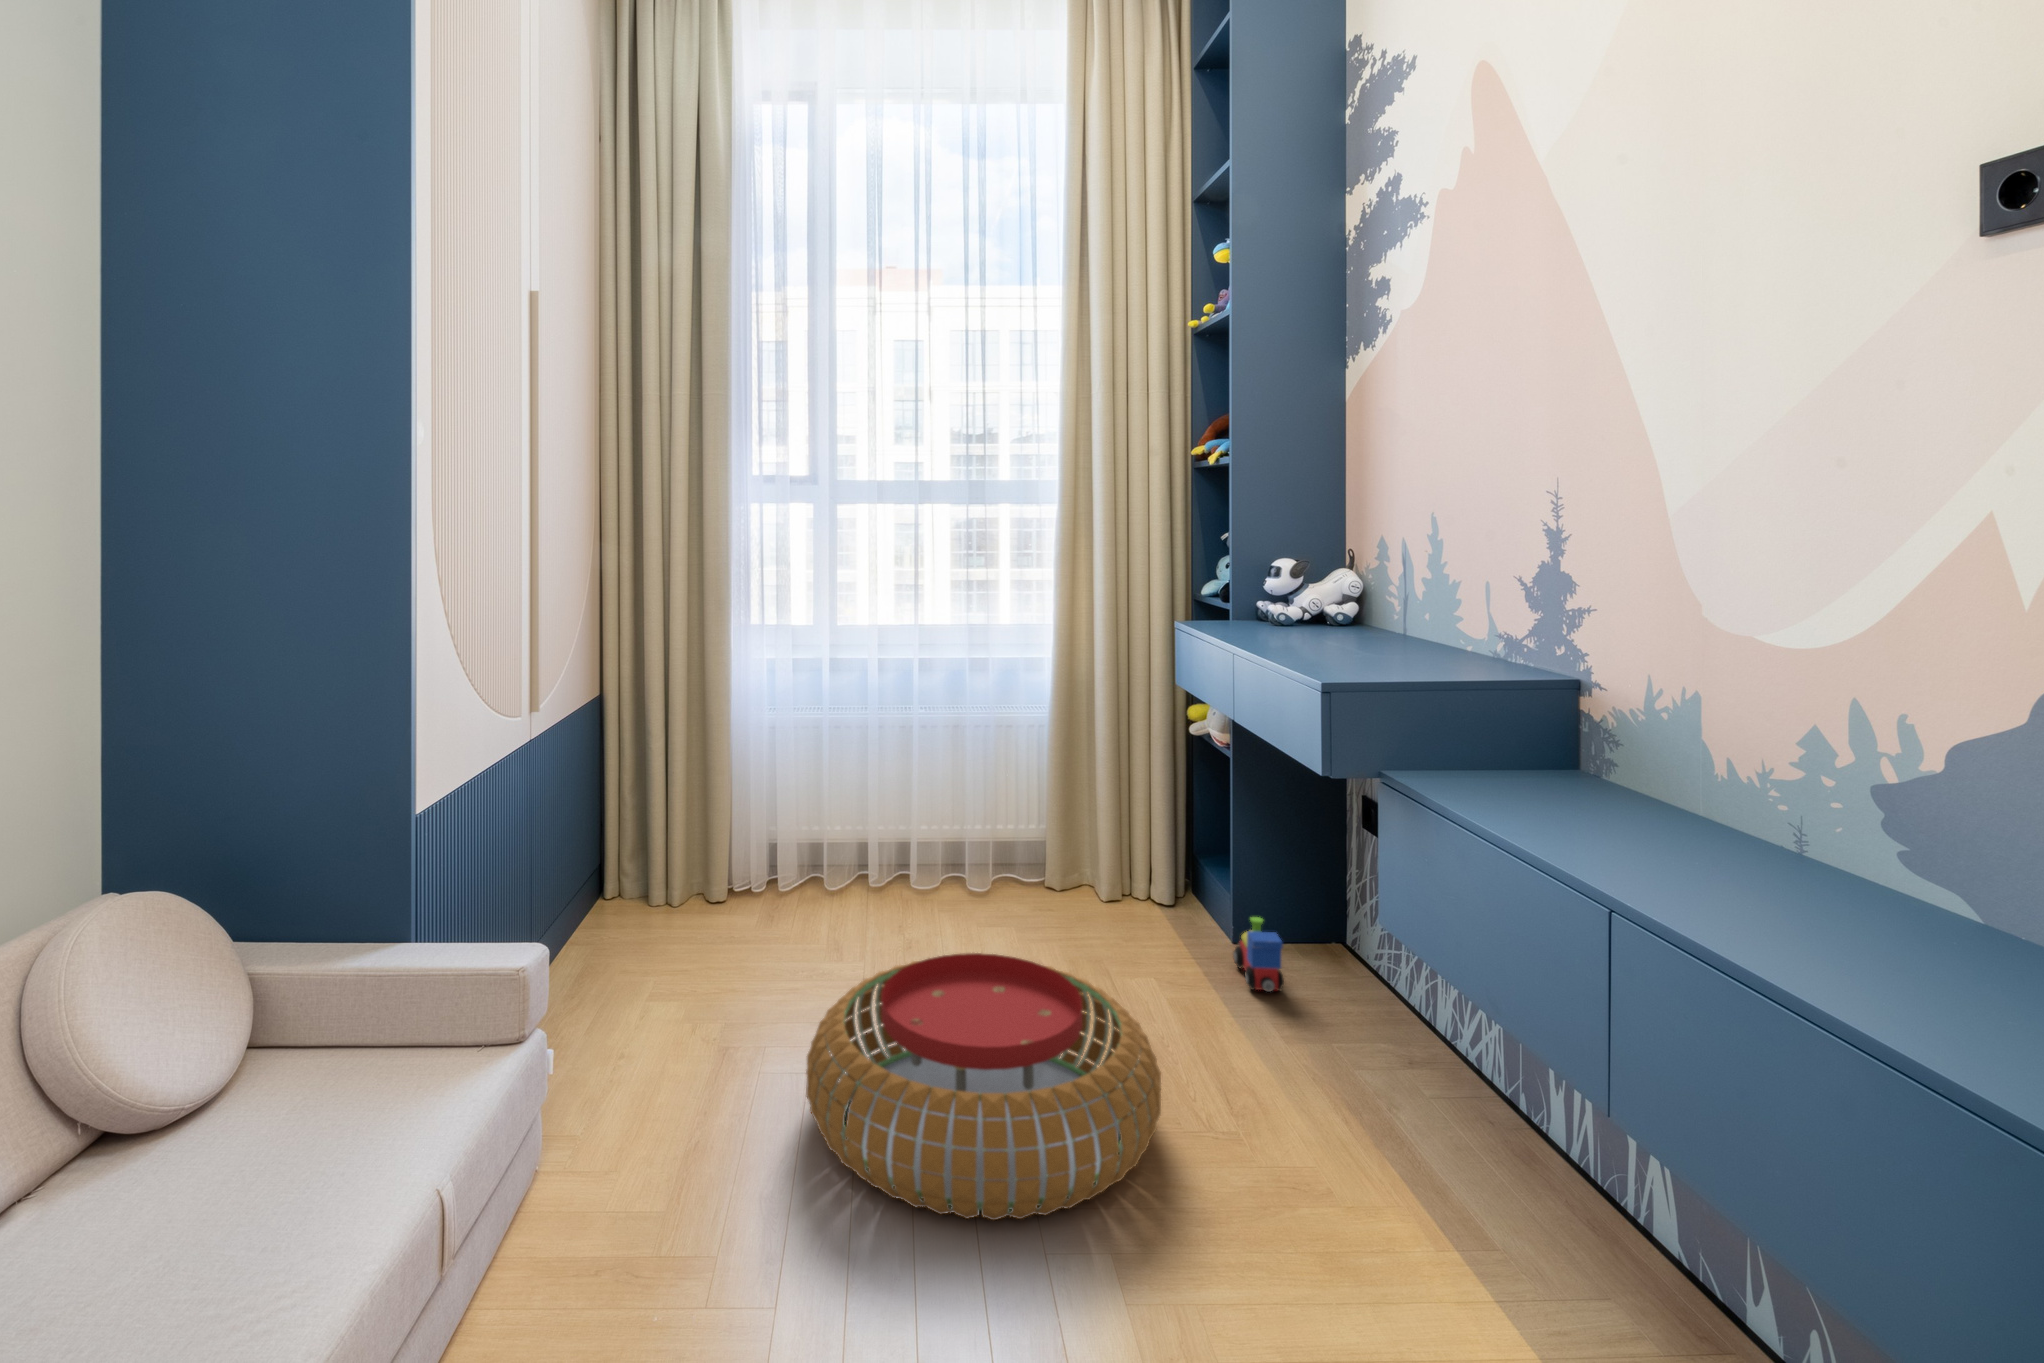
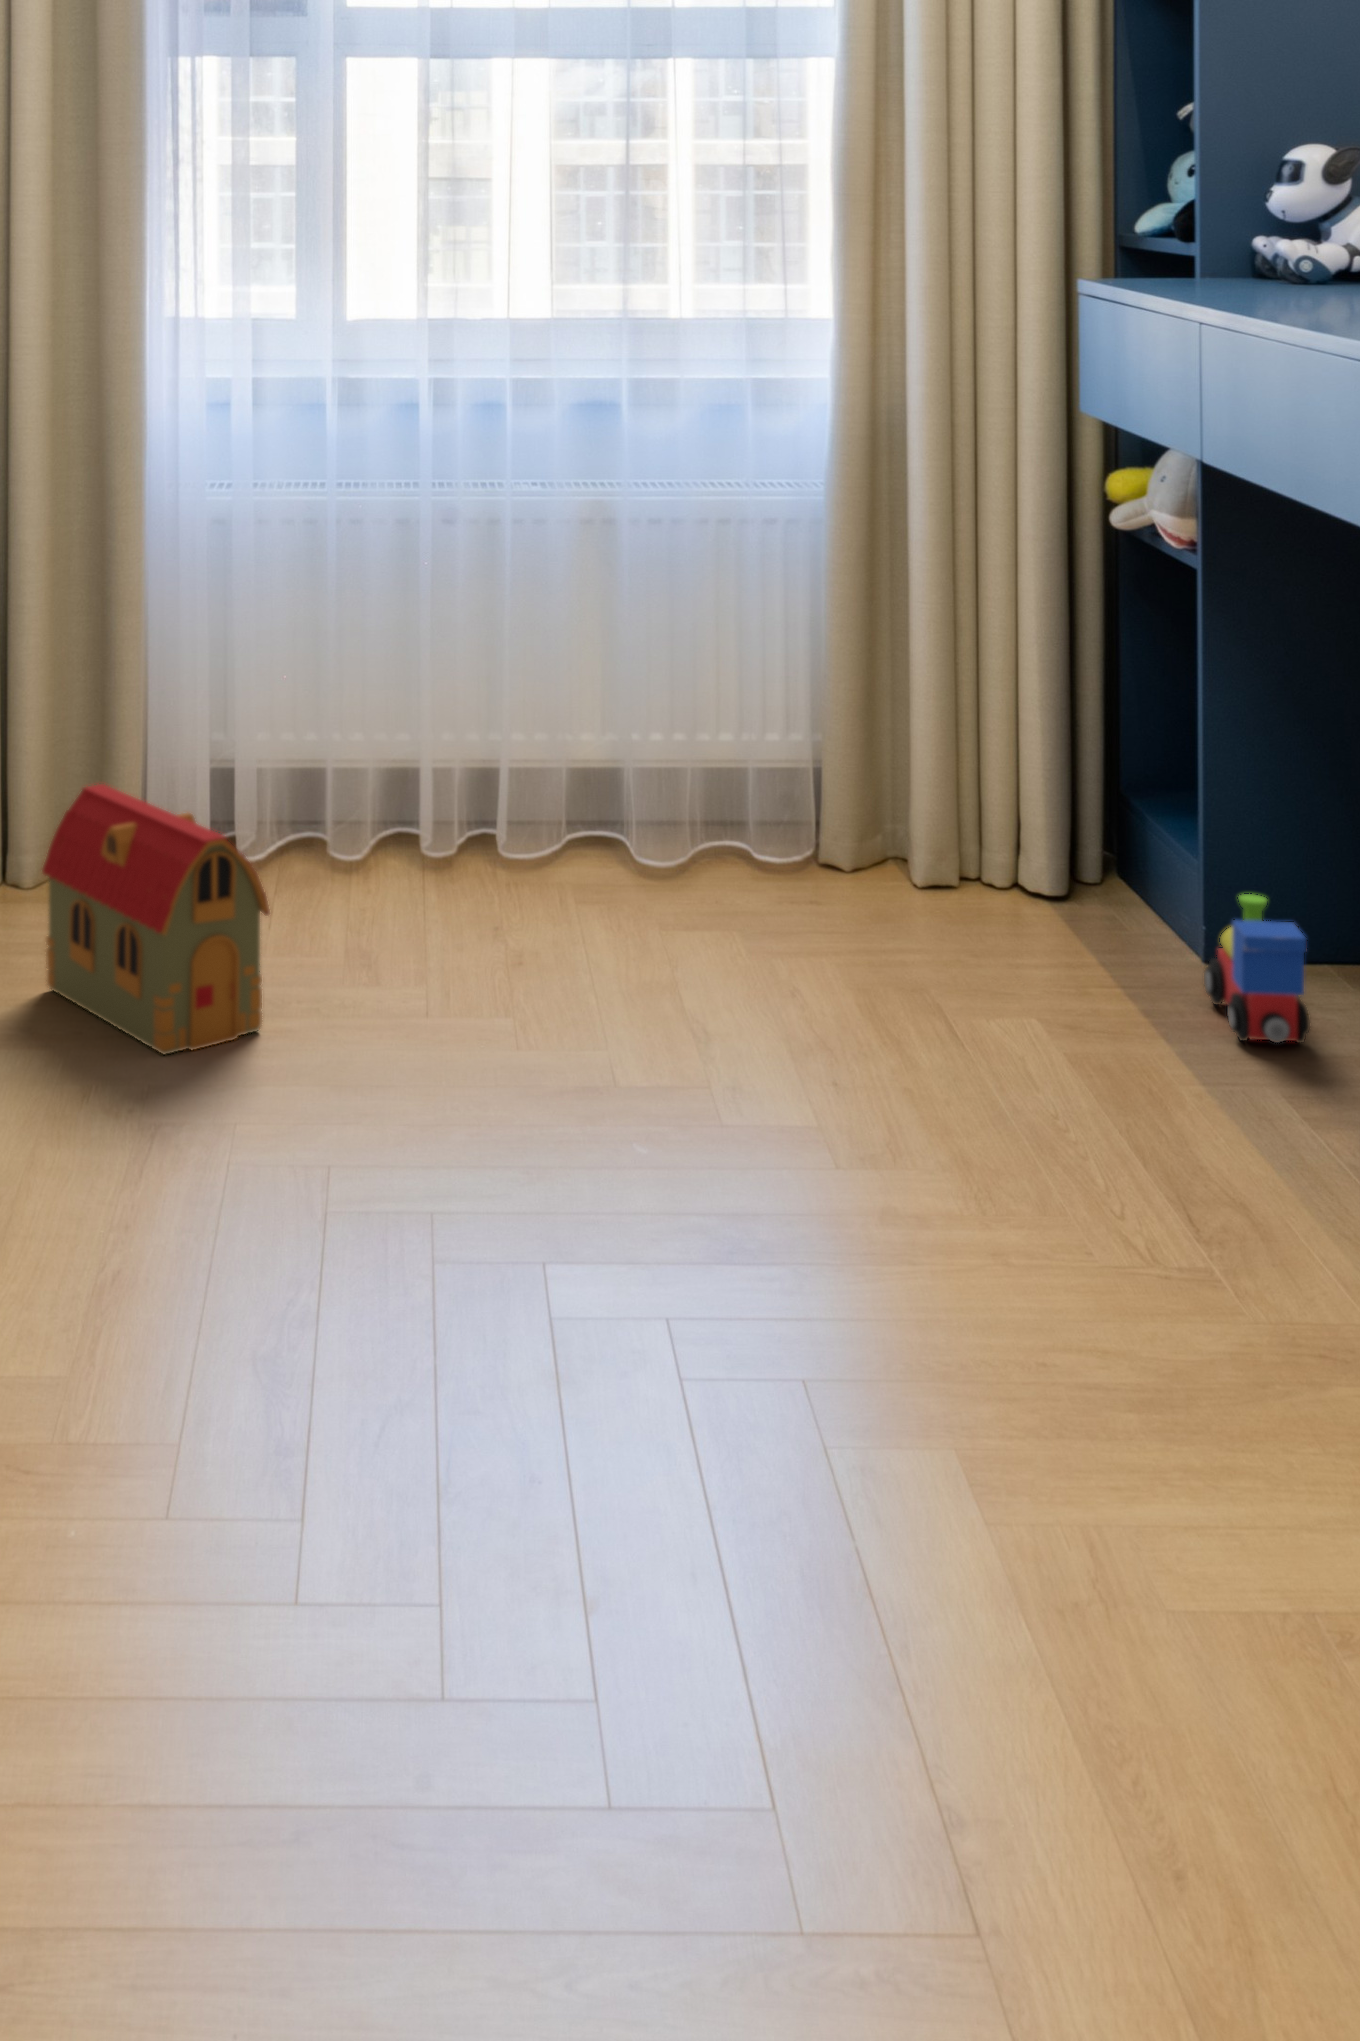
toy house: none [682,864,789,1003] -> present [42,784,270,1054]
pouf: present [806,953,1161,1220] -> none [330,928,1051,1398]

